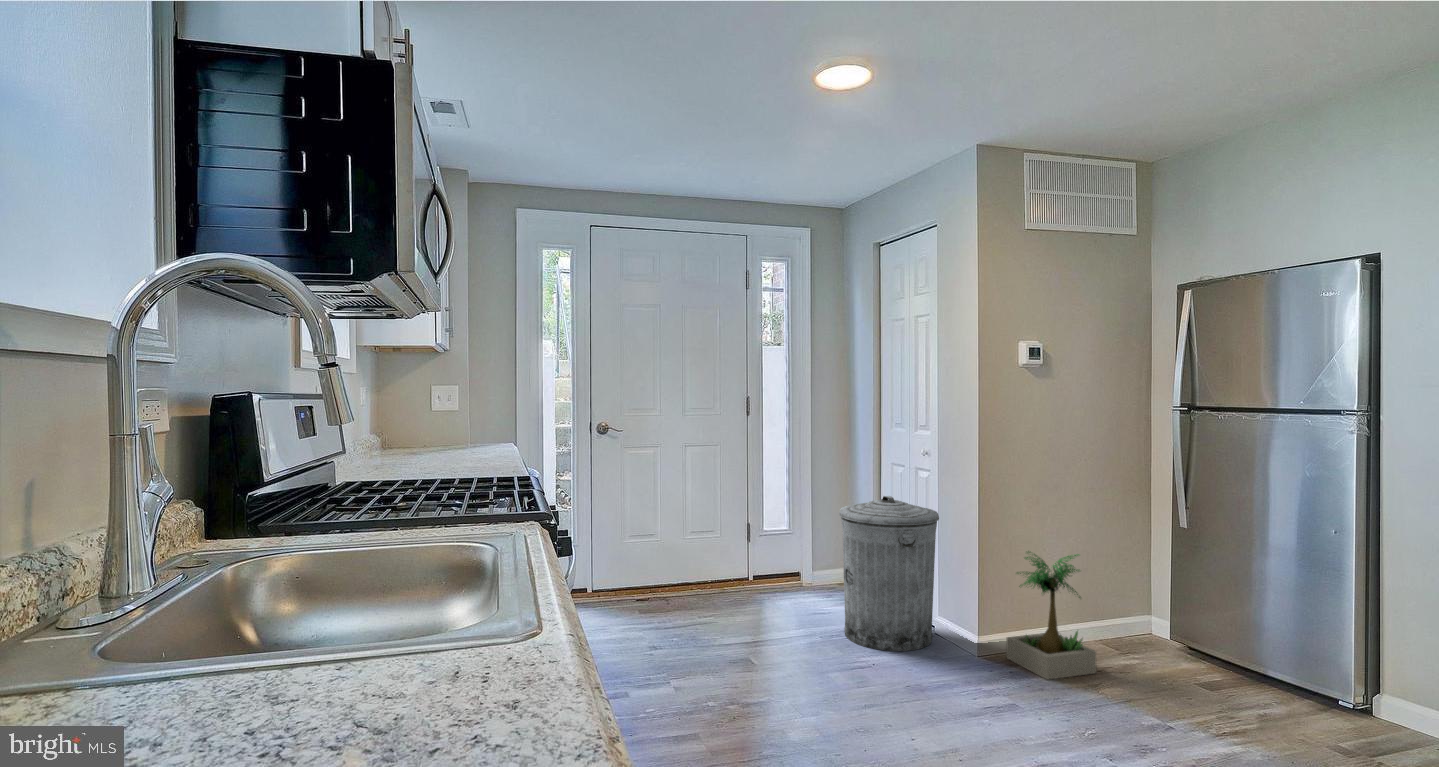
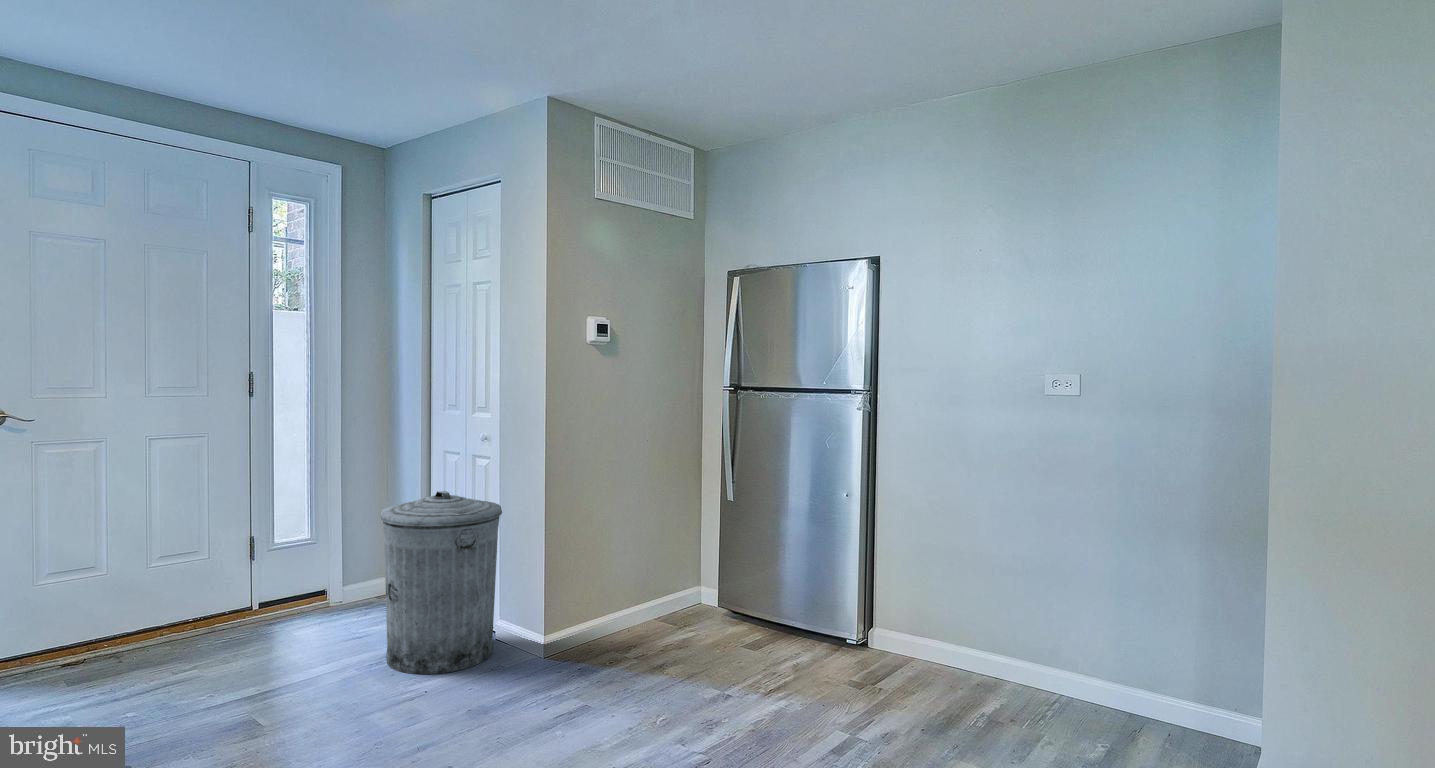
potted plant: present [1006,551,1096,679] -> none [573,535,659,671]

